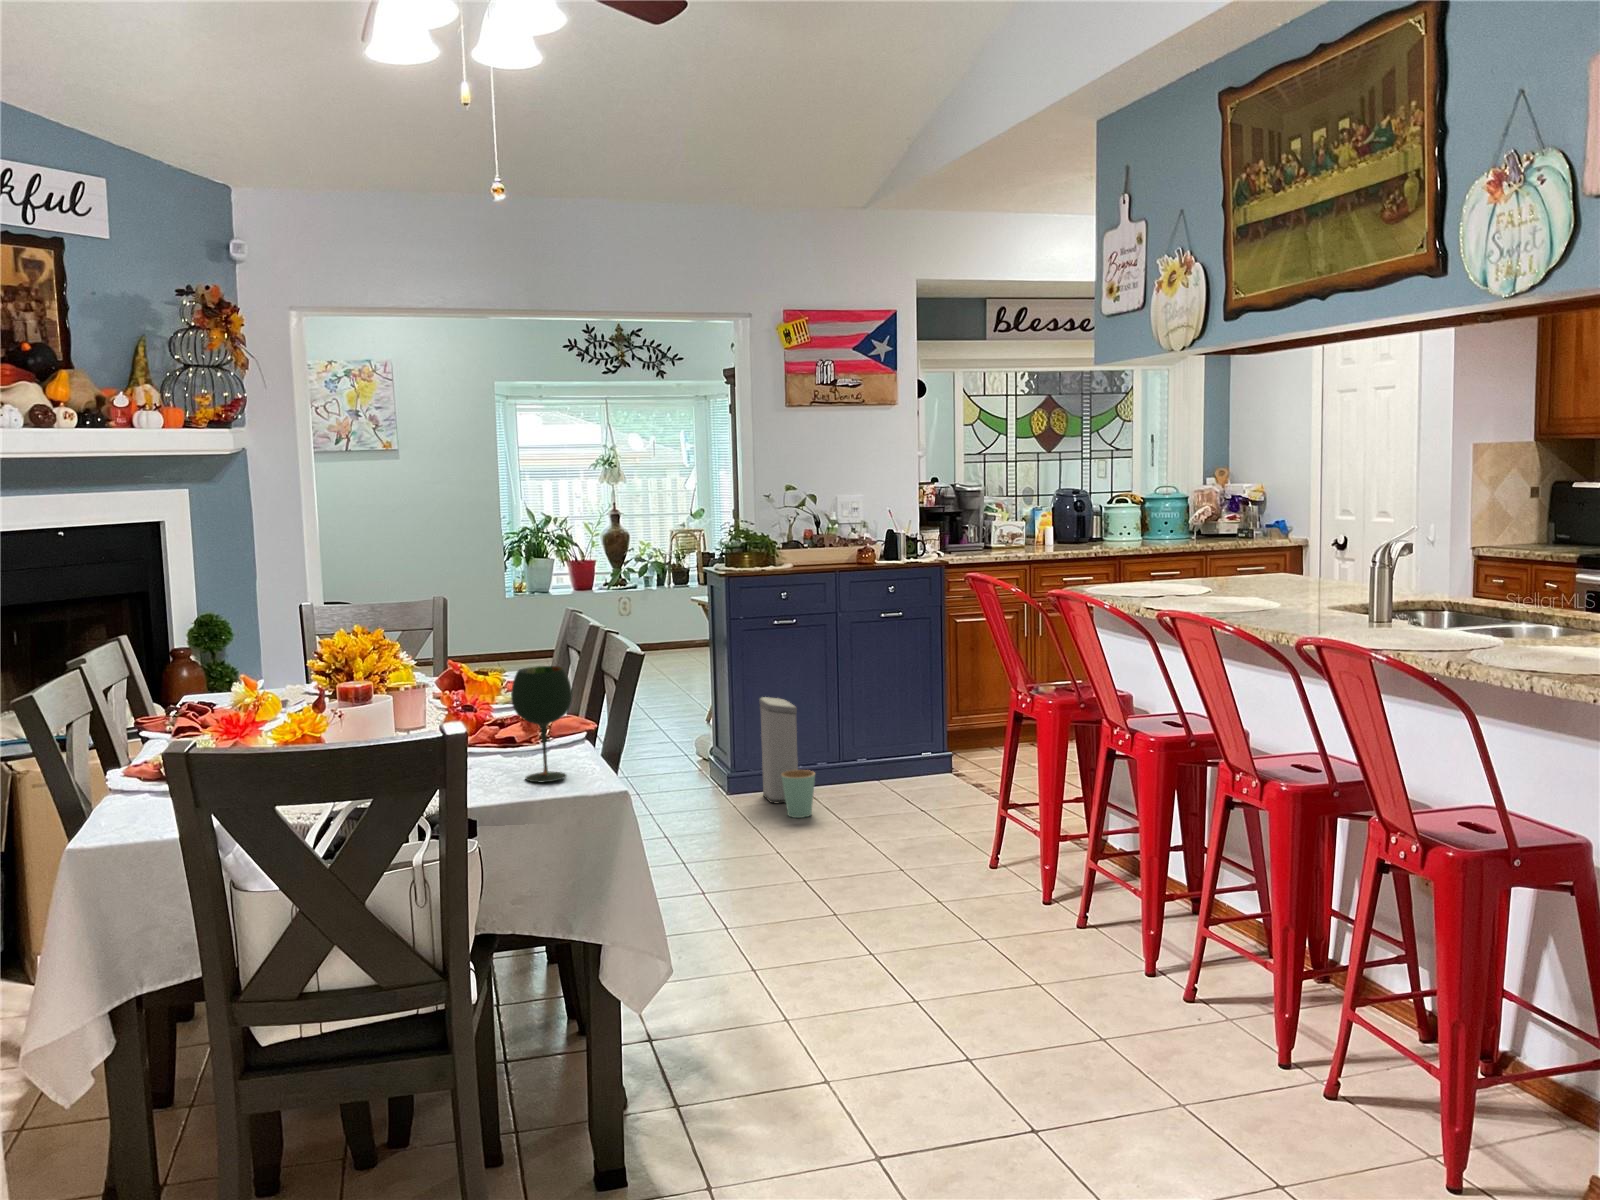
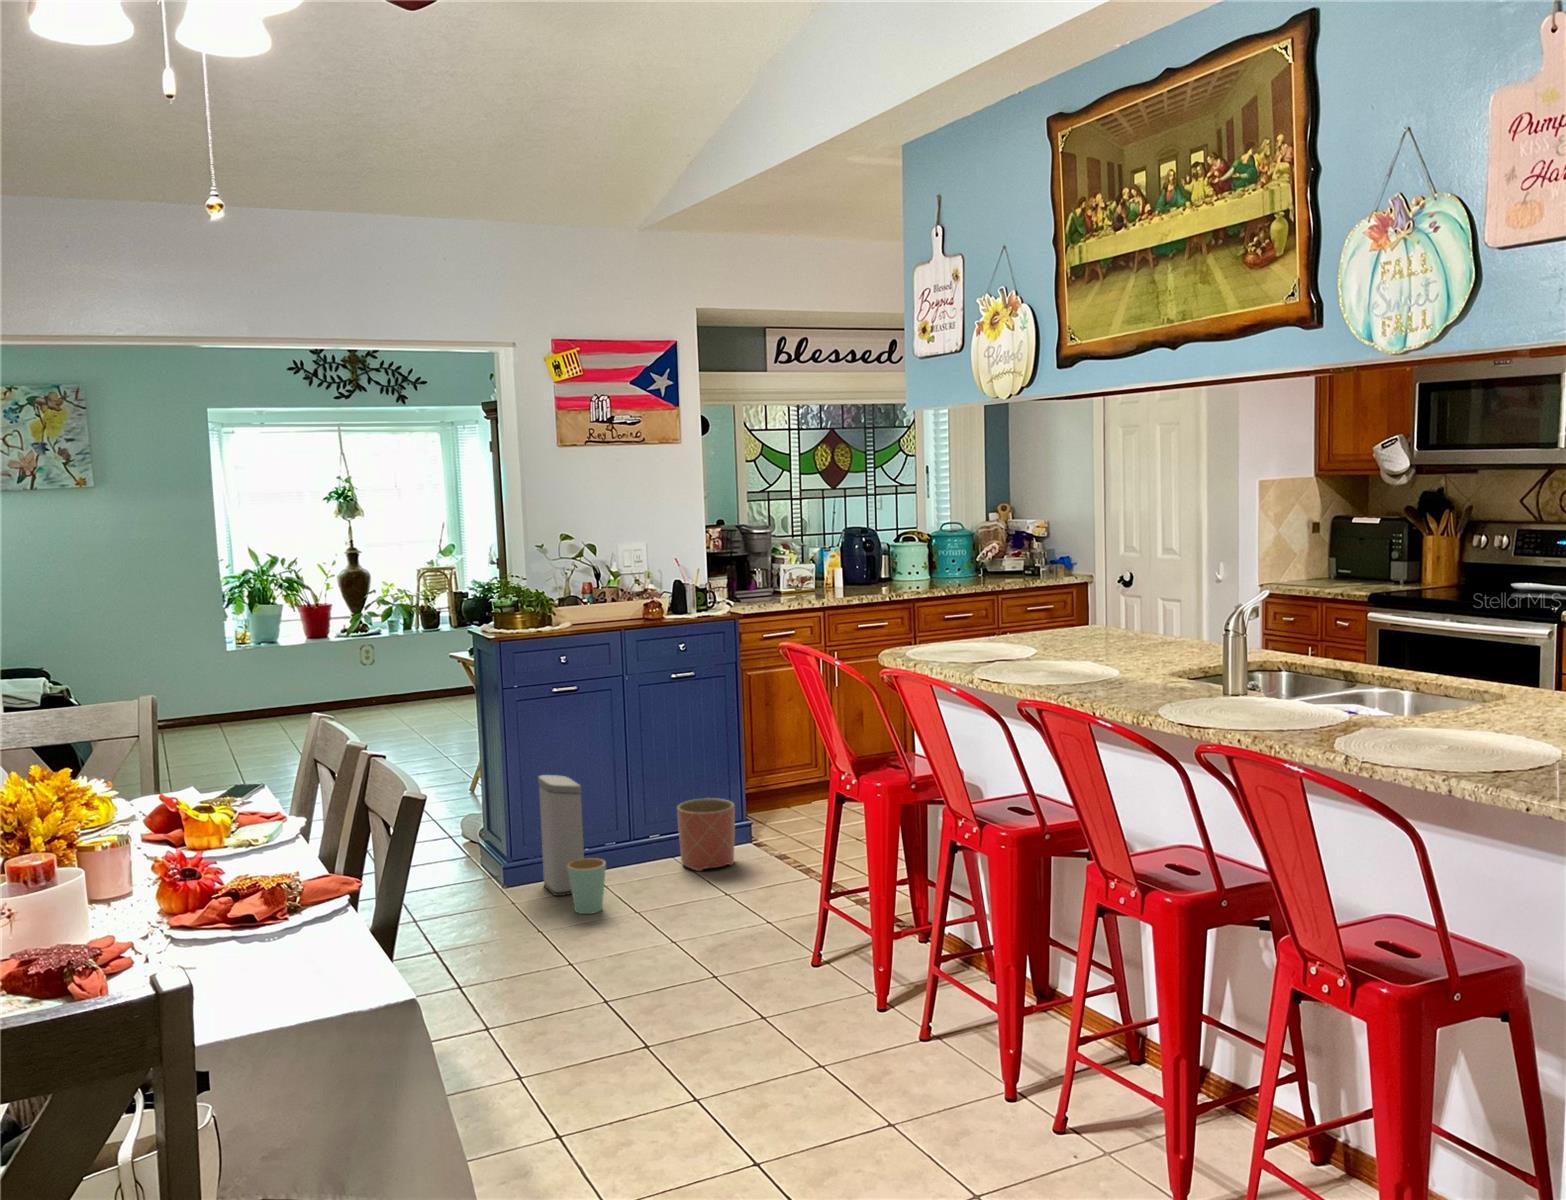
wine glass: present [511,666,572,782] -> none [257,827,342,988]
planter: none [883,727,936,791] -> present [677,798,735,871]

